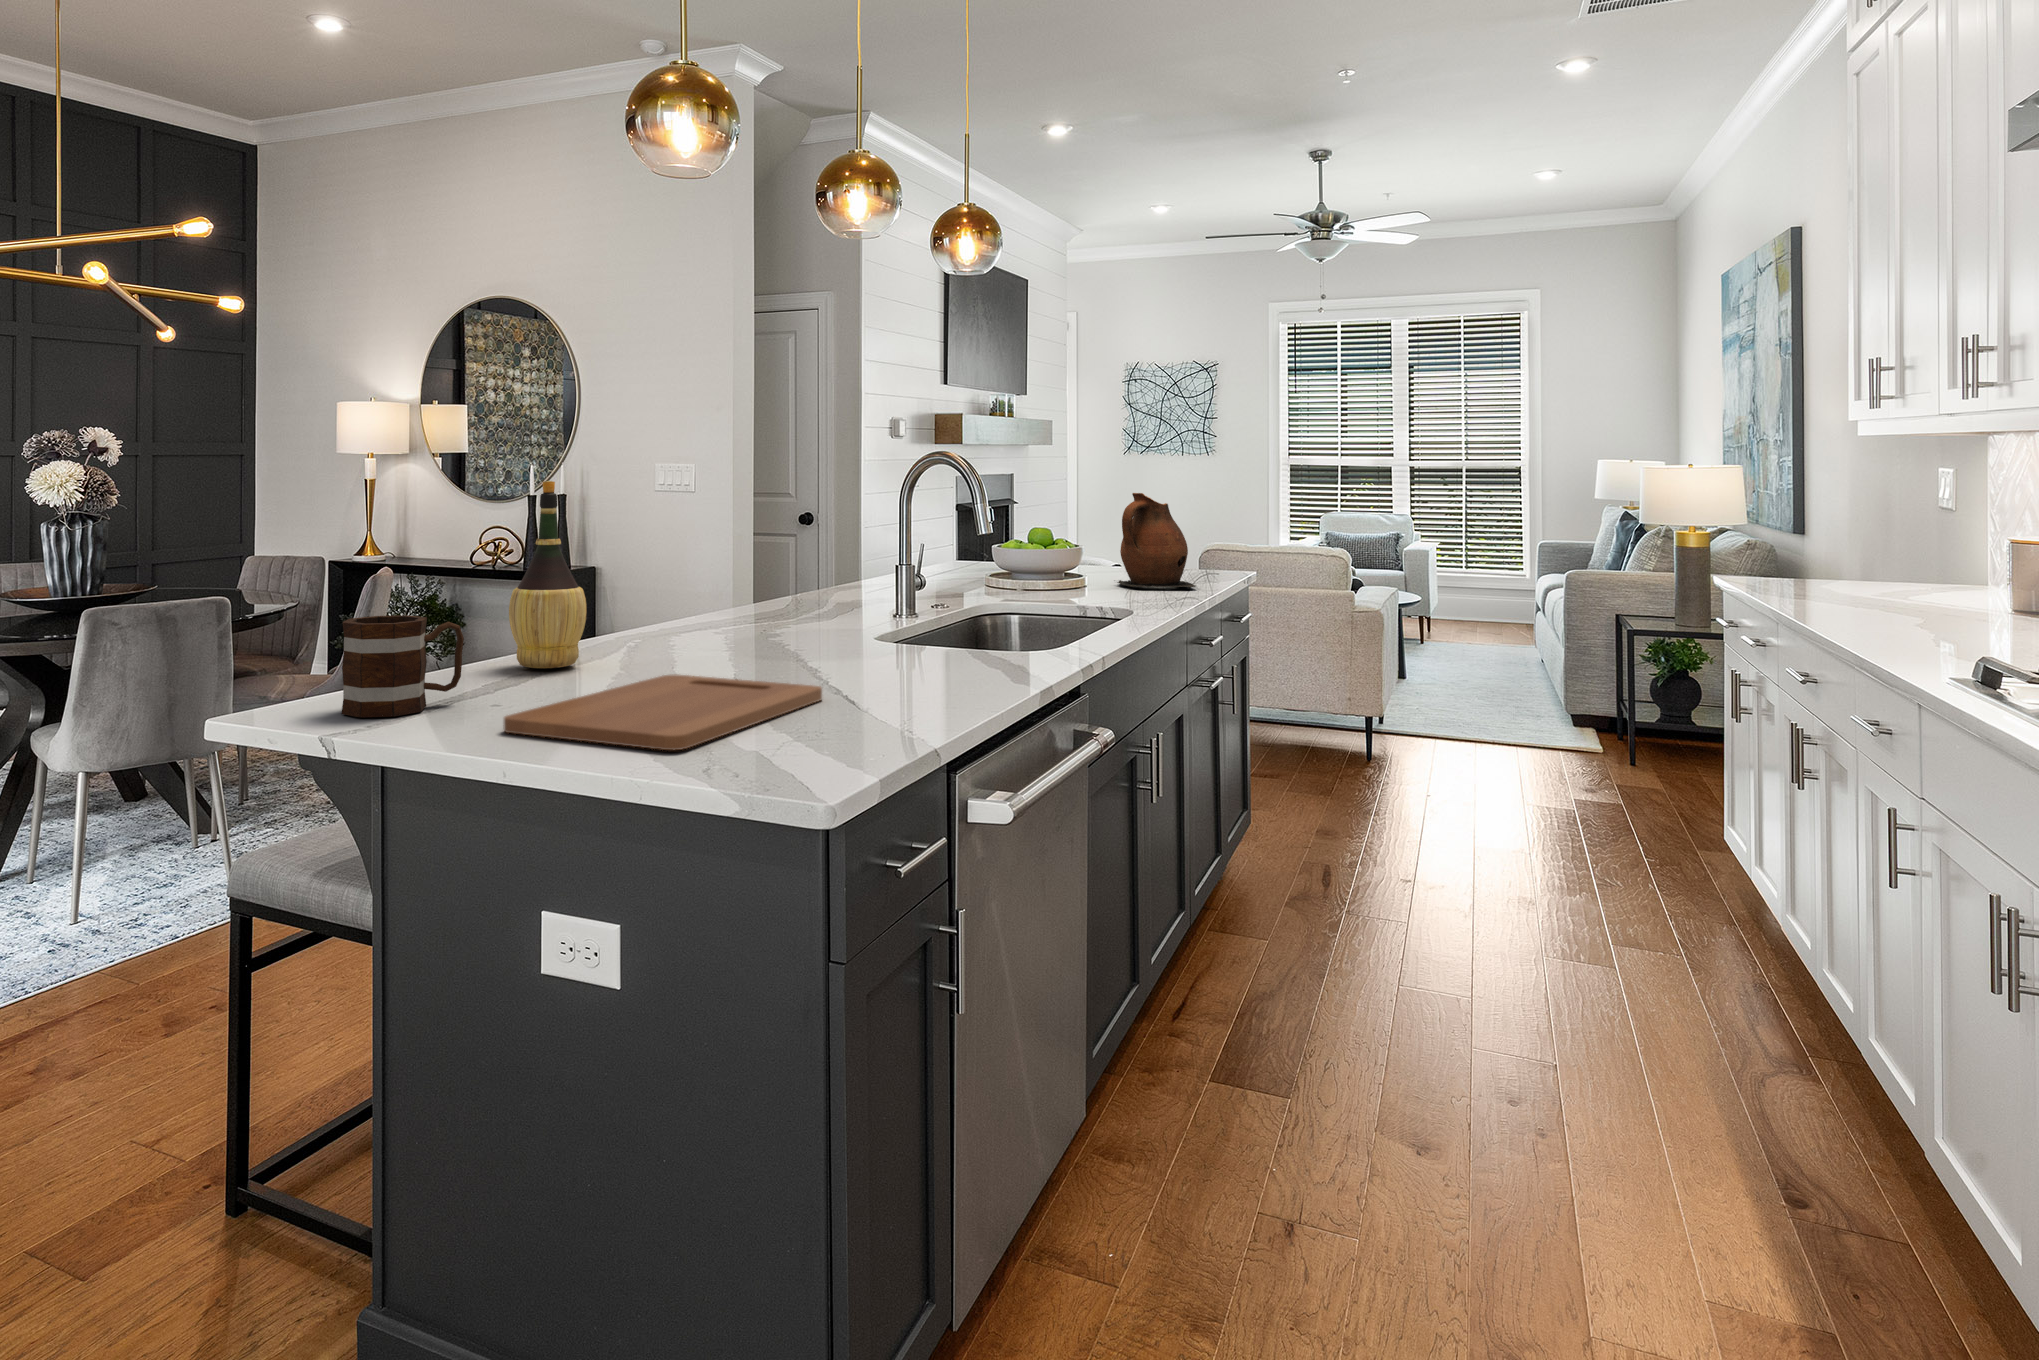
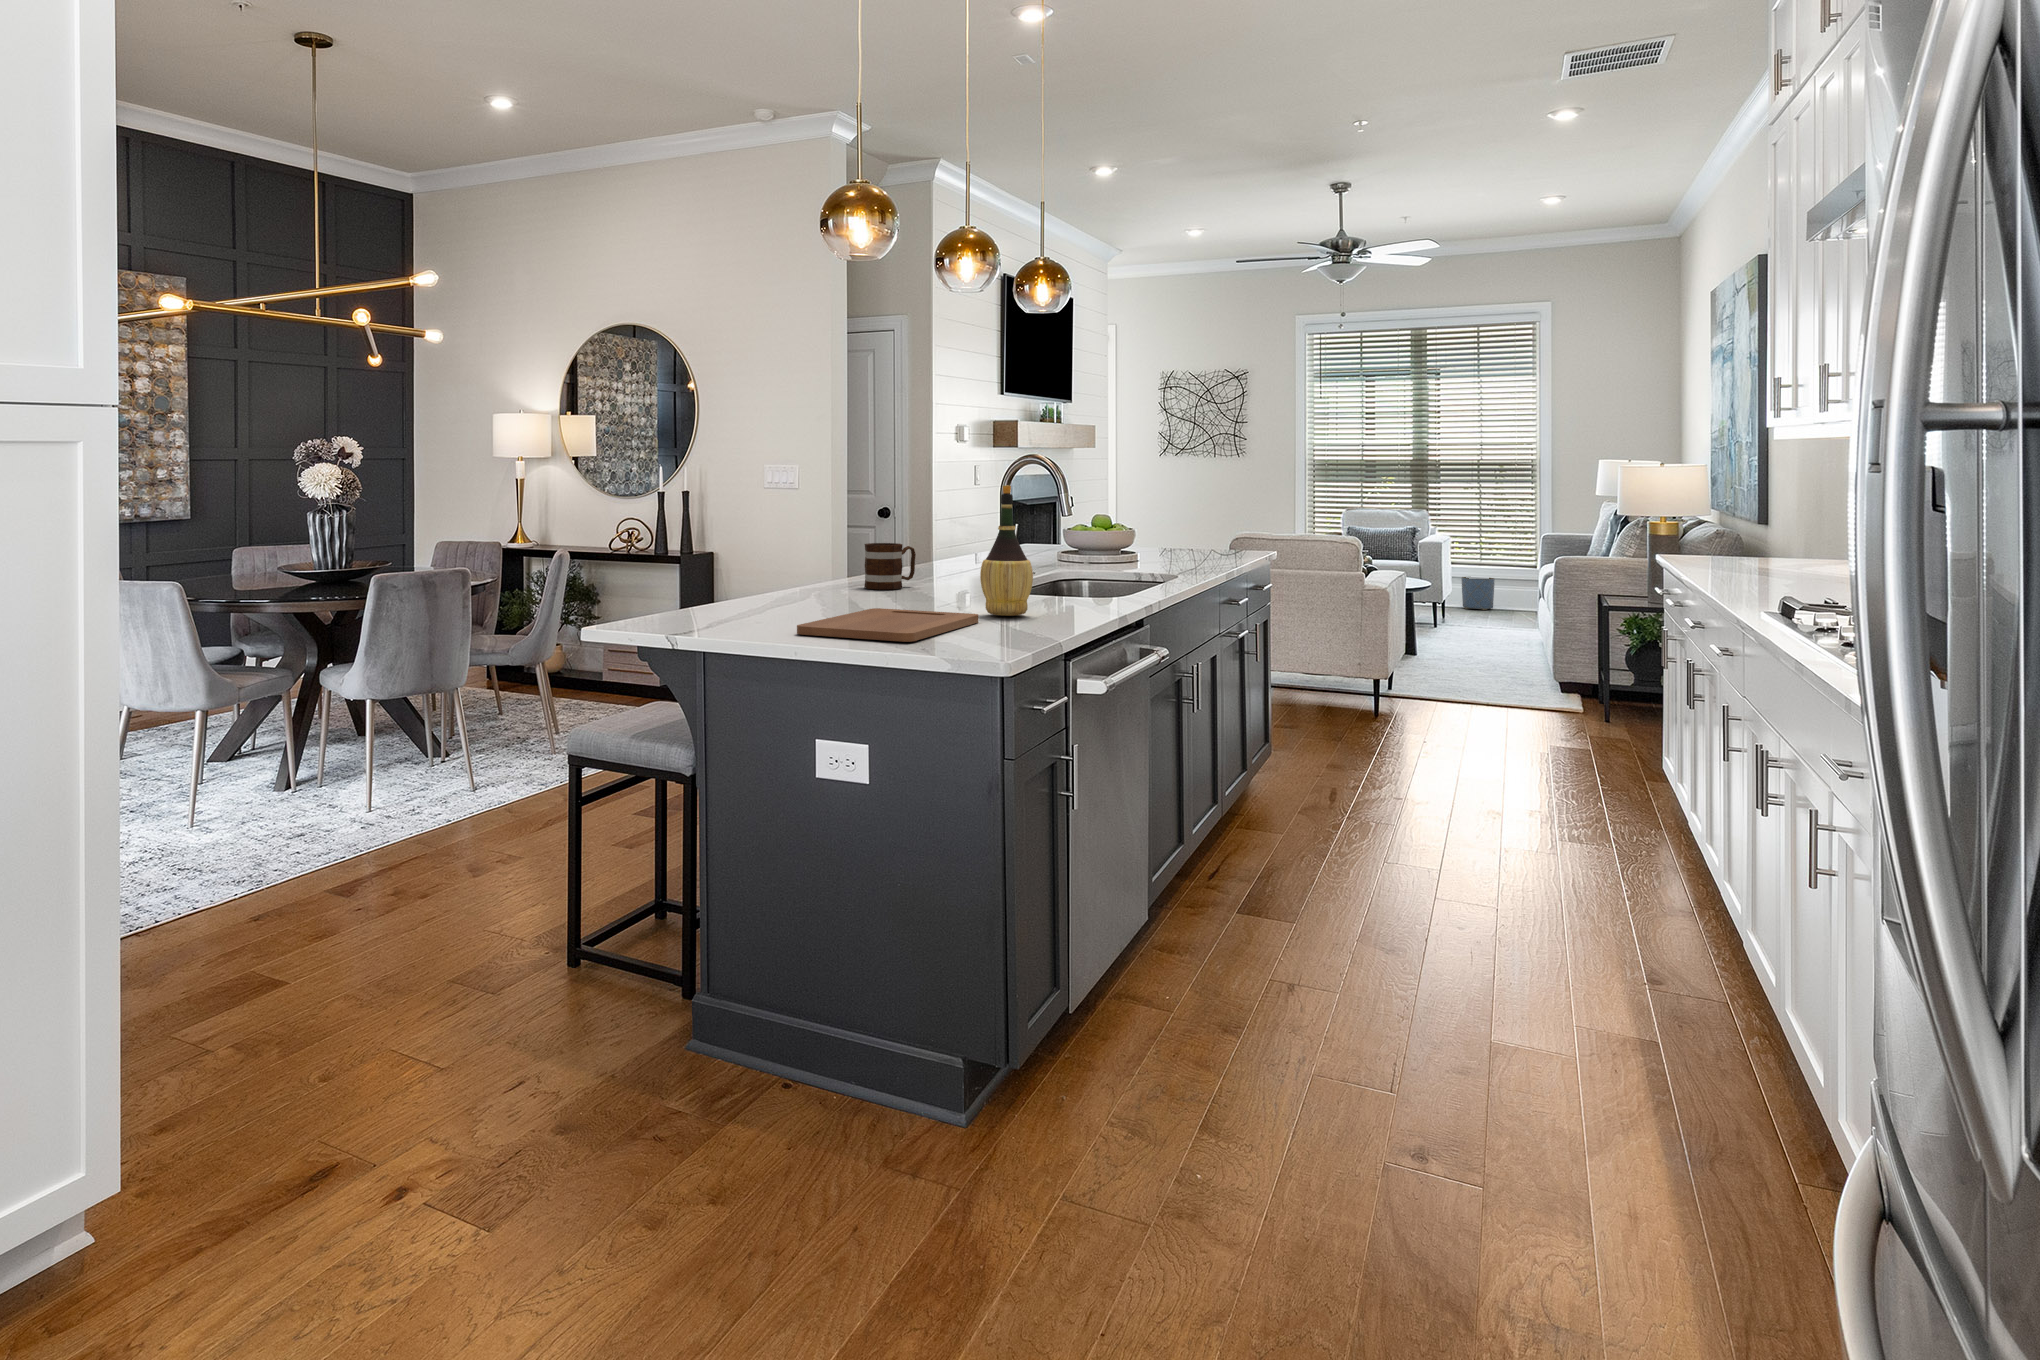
wine bottle: present [509,481,587,668] -> present [980,485,1033,616]
ceramic pitcher: present [1117,493,1196,588] -> none [1160,490,1226,564]
planter: none [1438,587,1473,624] -> present [1461,577,1495,610]
mug: present [341,615,464,717] -> present [864,543,916,589]

